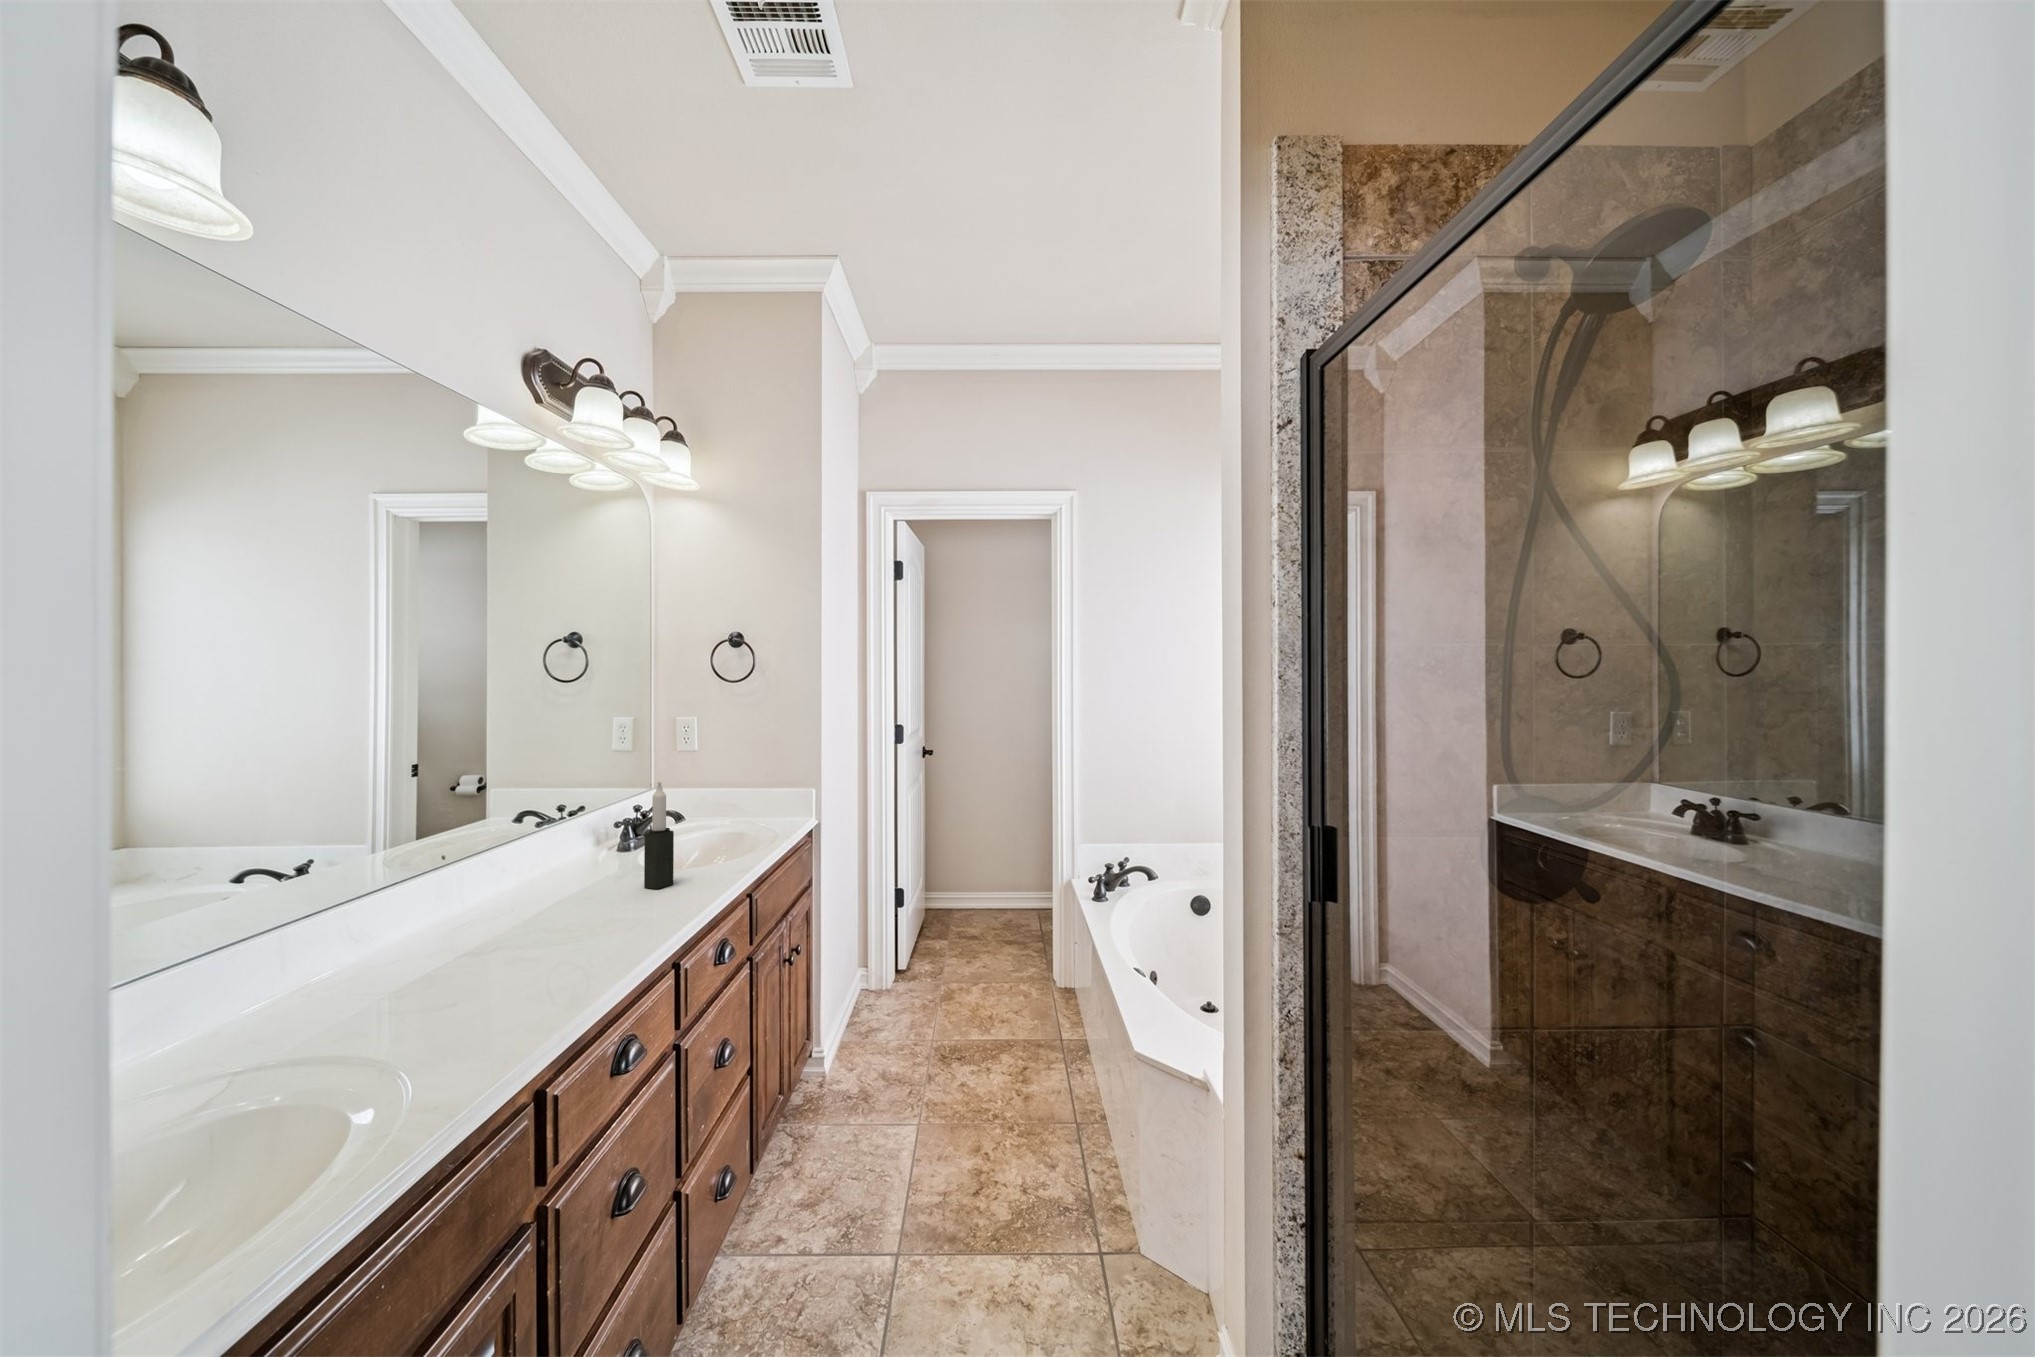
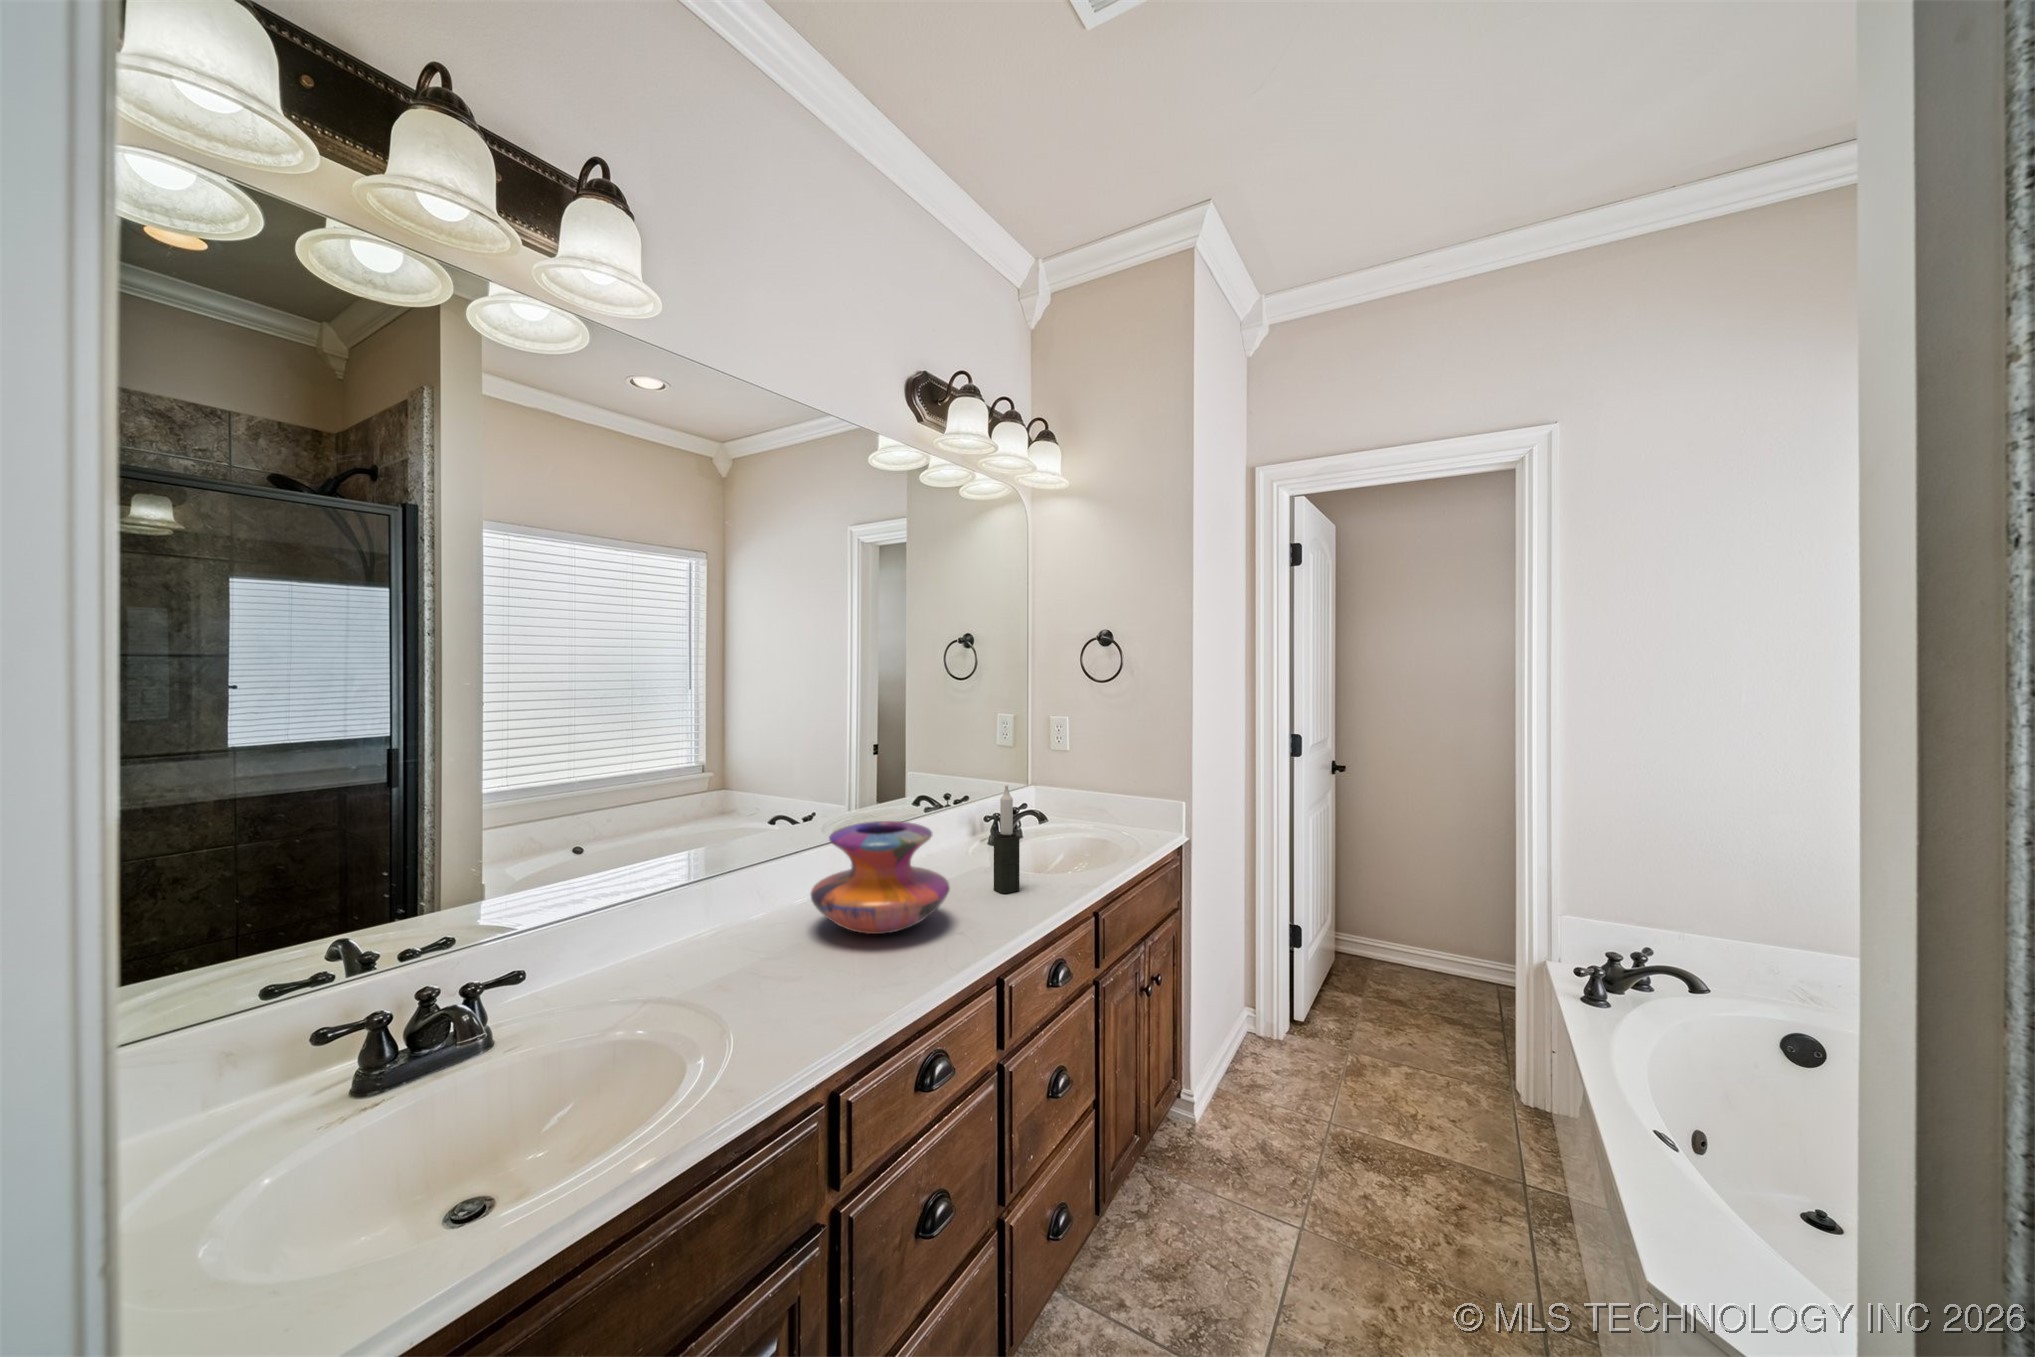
decorative vase: none [430,826,611,948] -> present [811,821,950,934]

